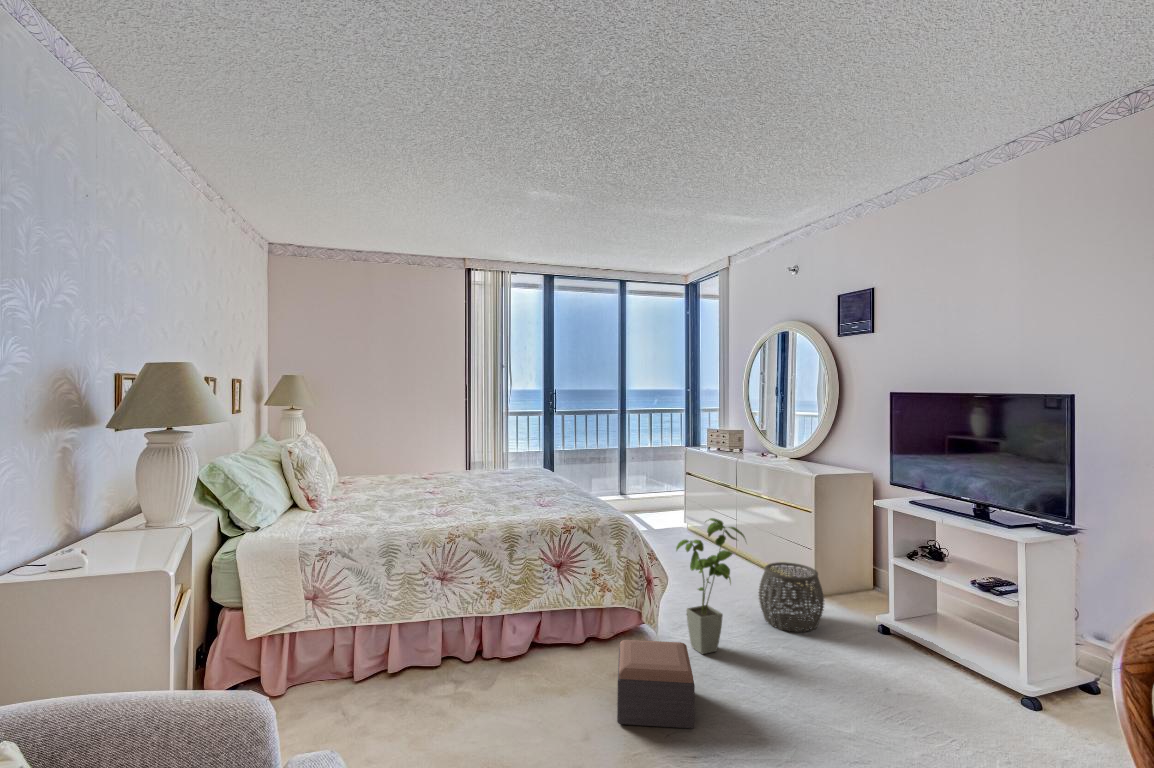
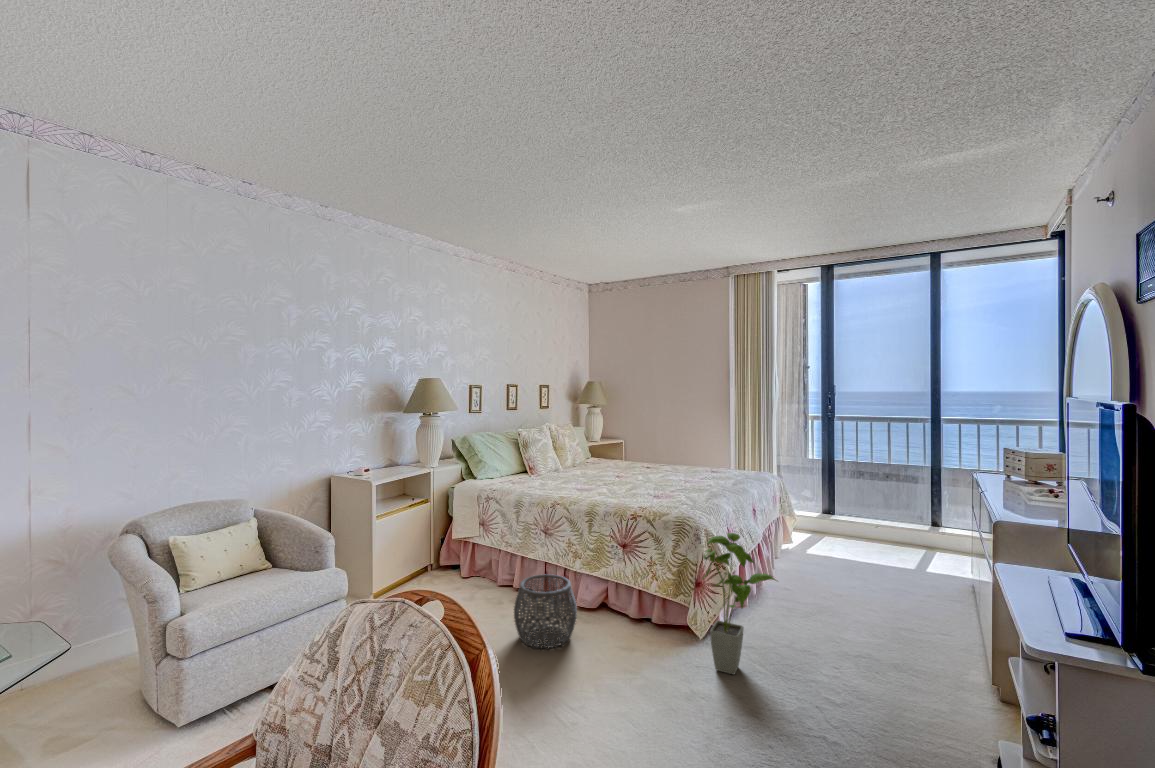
woven basket: present [759,562,824,632] -> present [514,574,577,649]
footstool: present [617,640,695,729] -> none [561,615,648,701]

